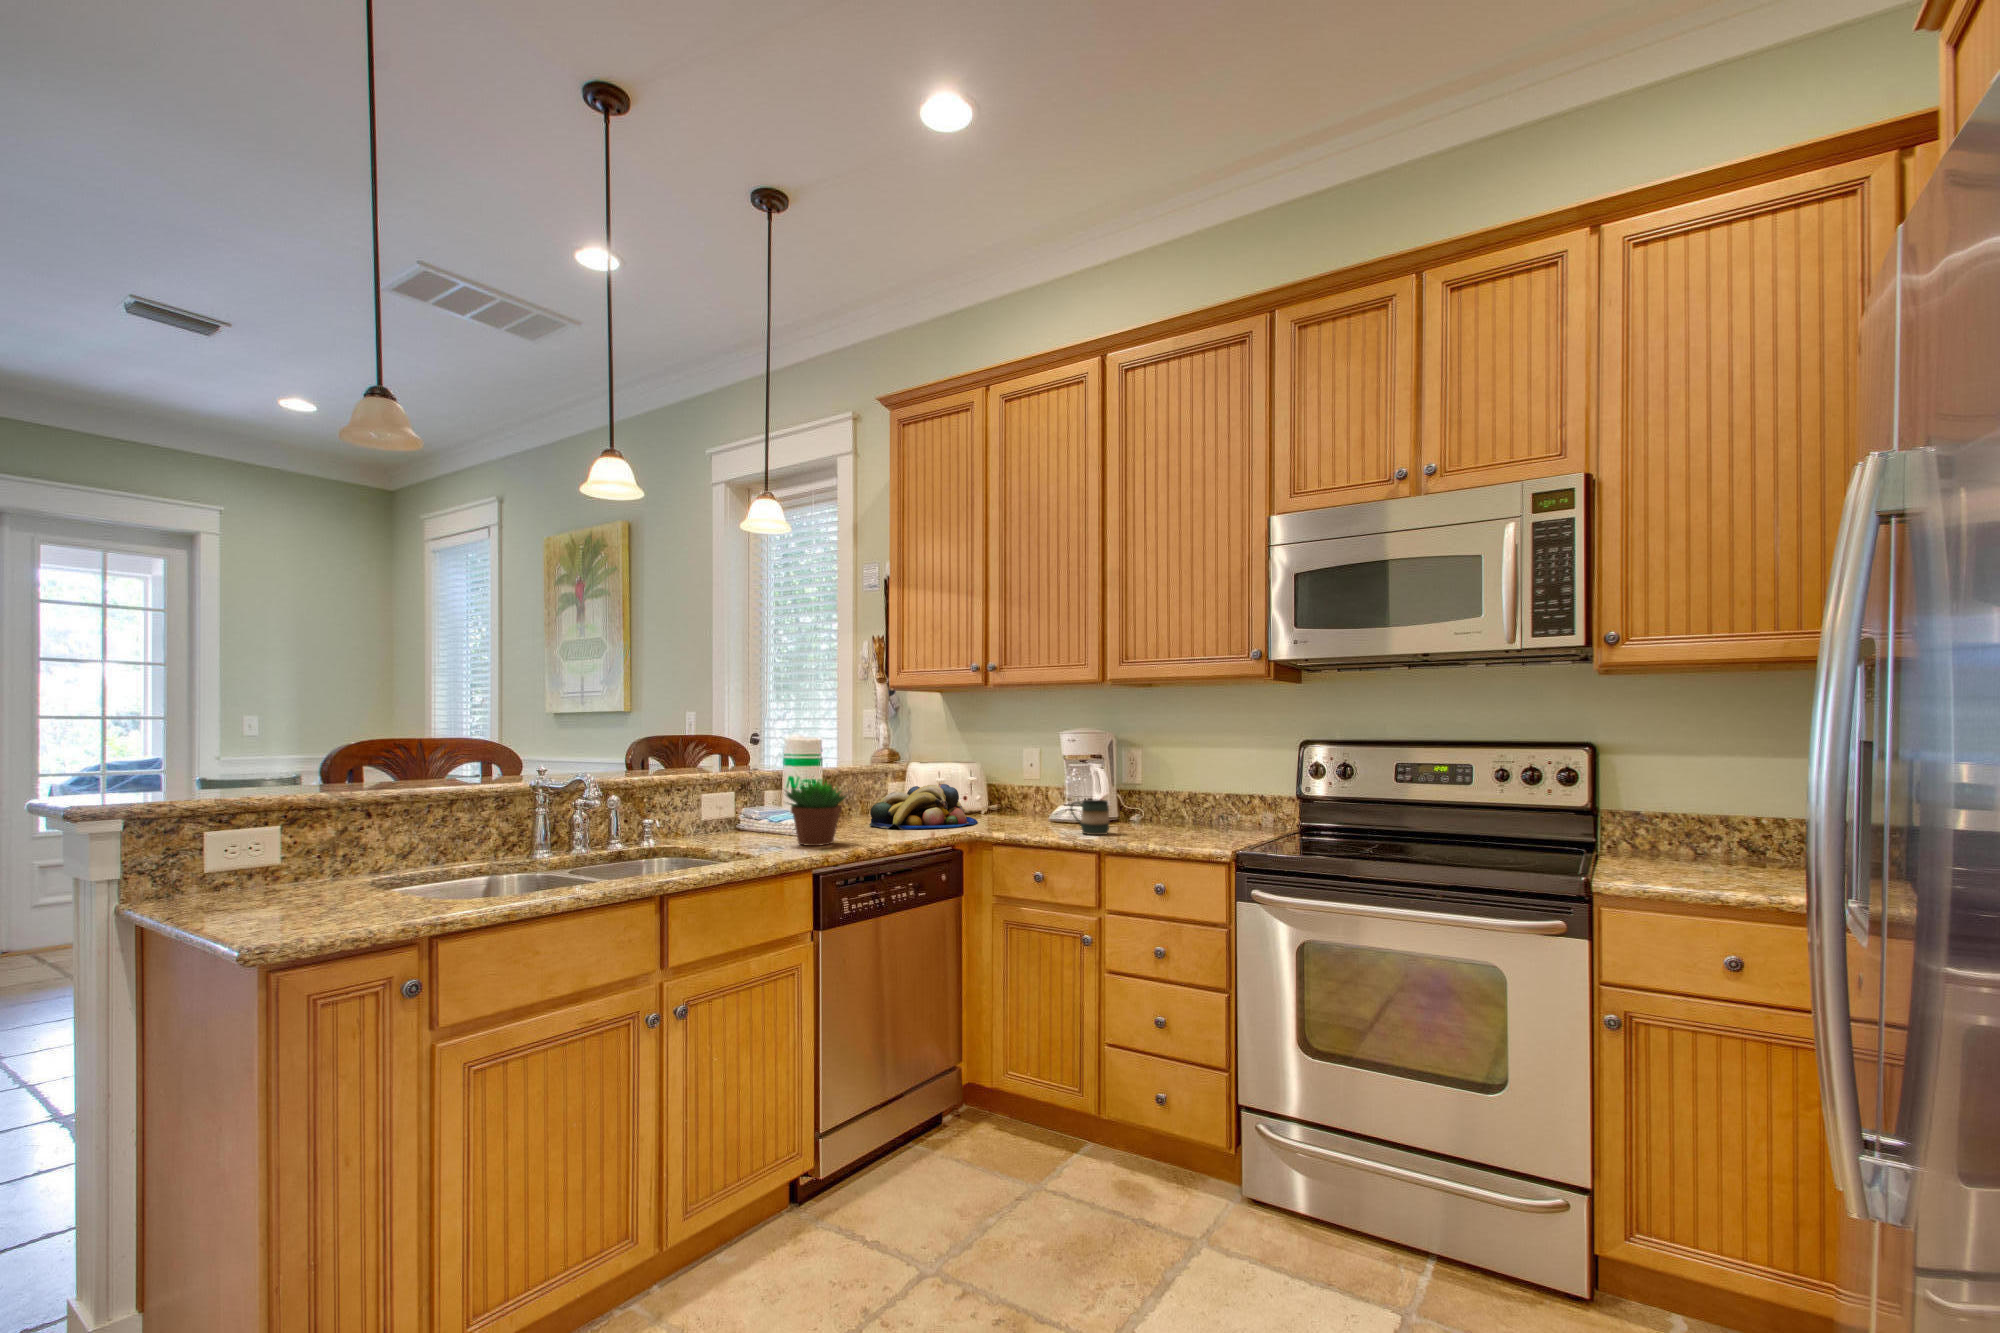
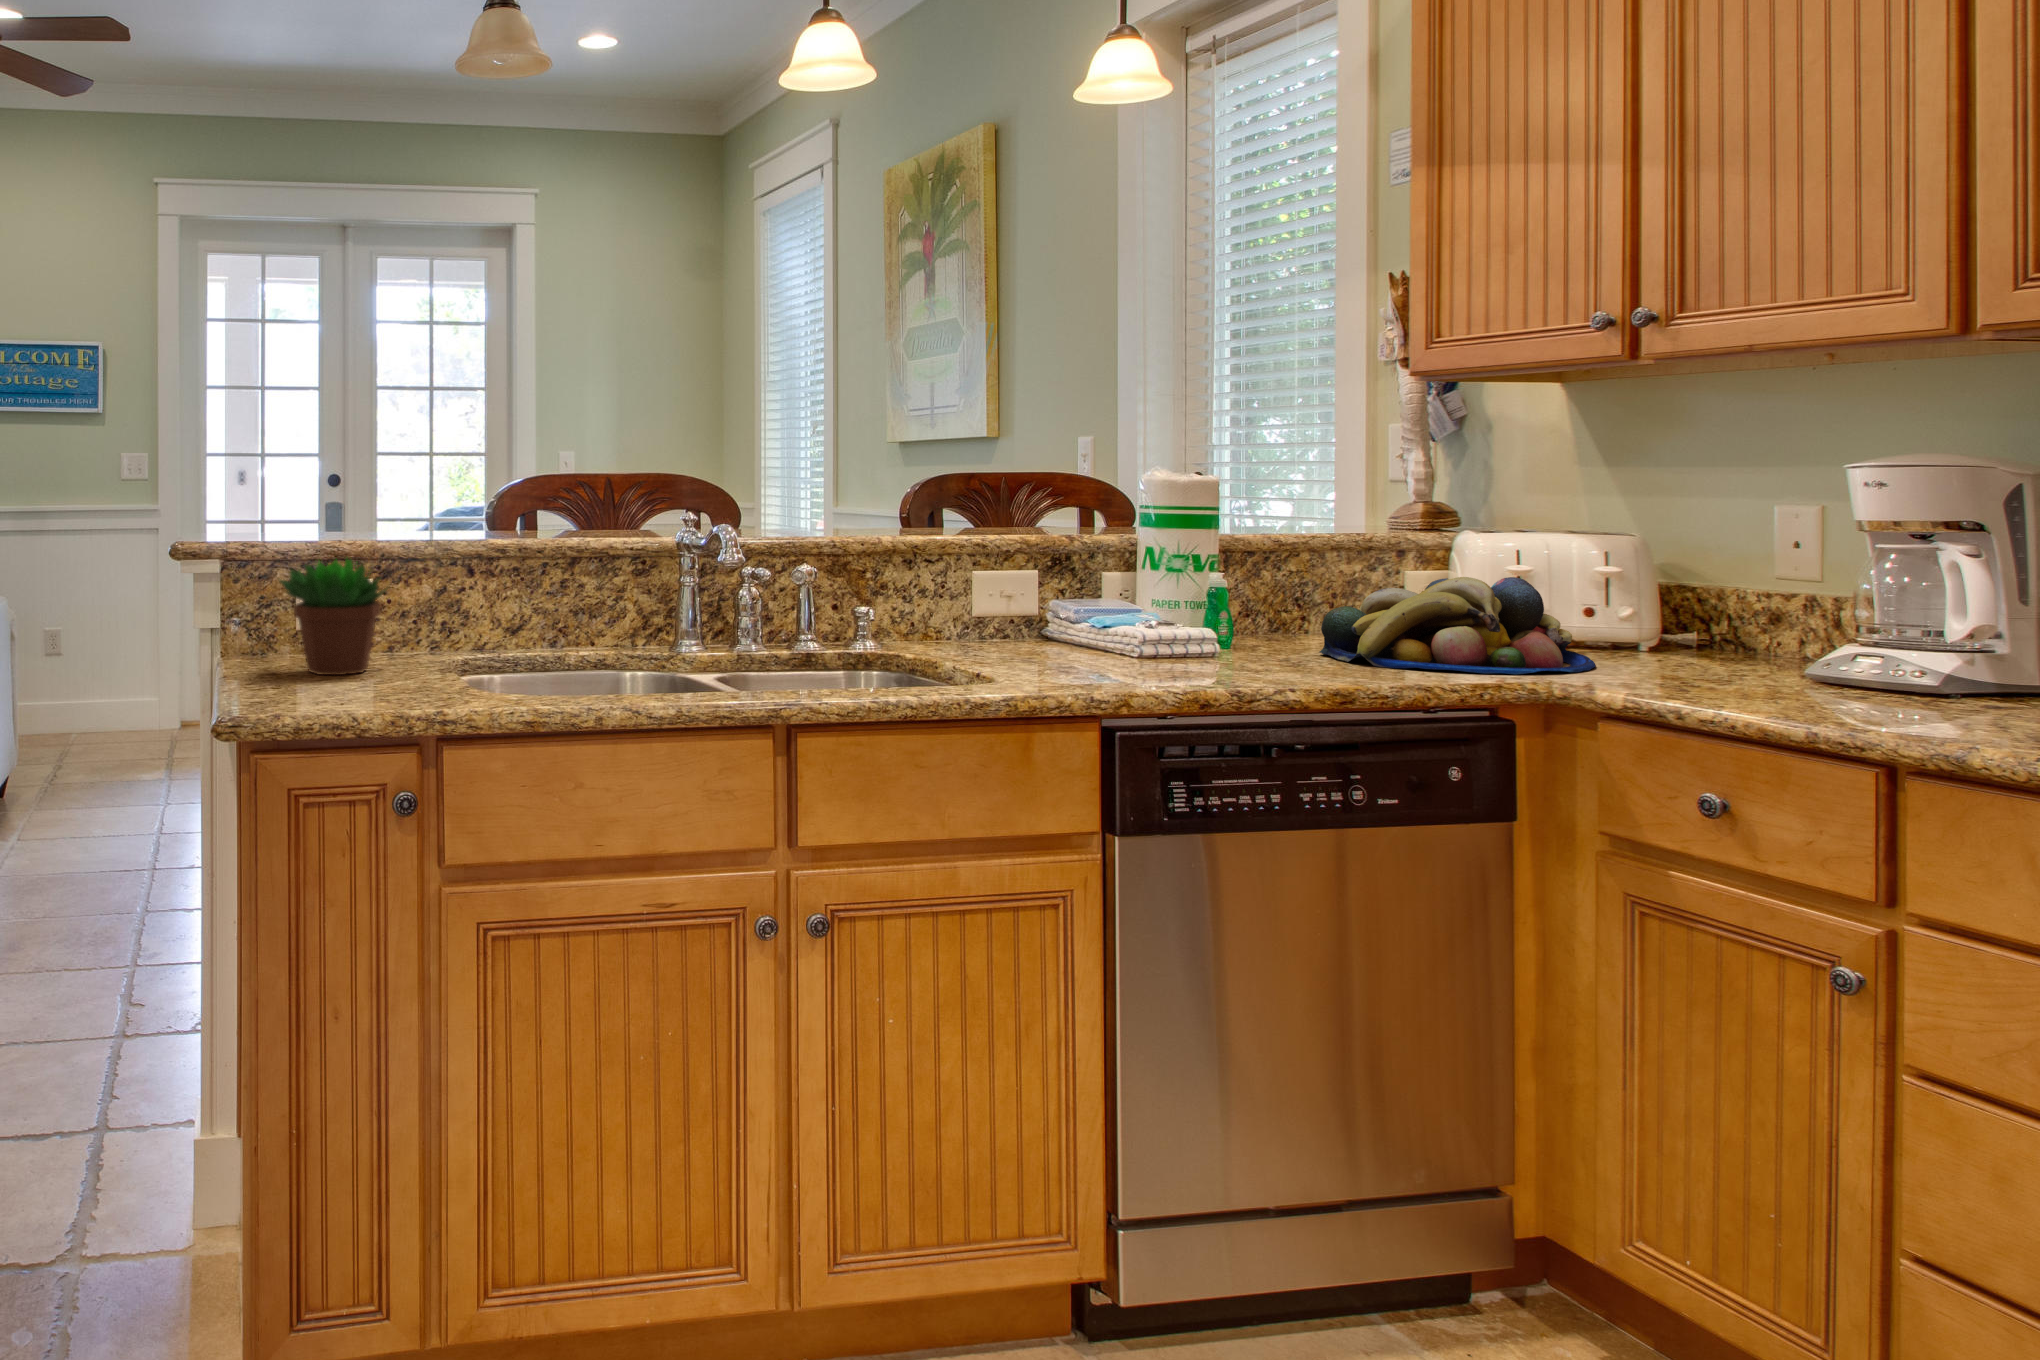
succulent plant: present [785,781,846,846] -> present [279,559,387,675]
mug: present [1070,800,1109,835] -> none [1811,637,1939,732]

